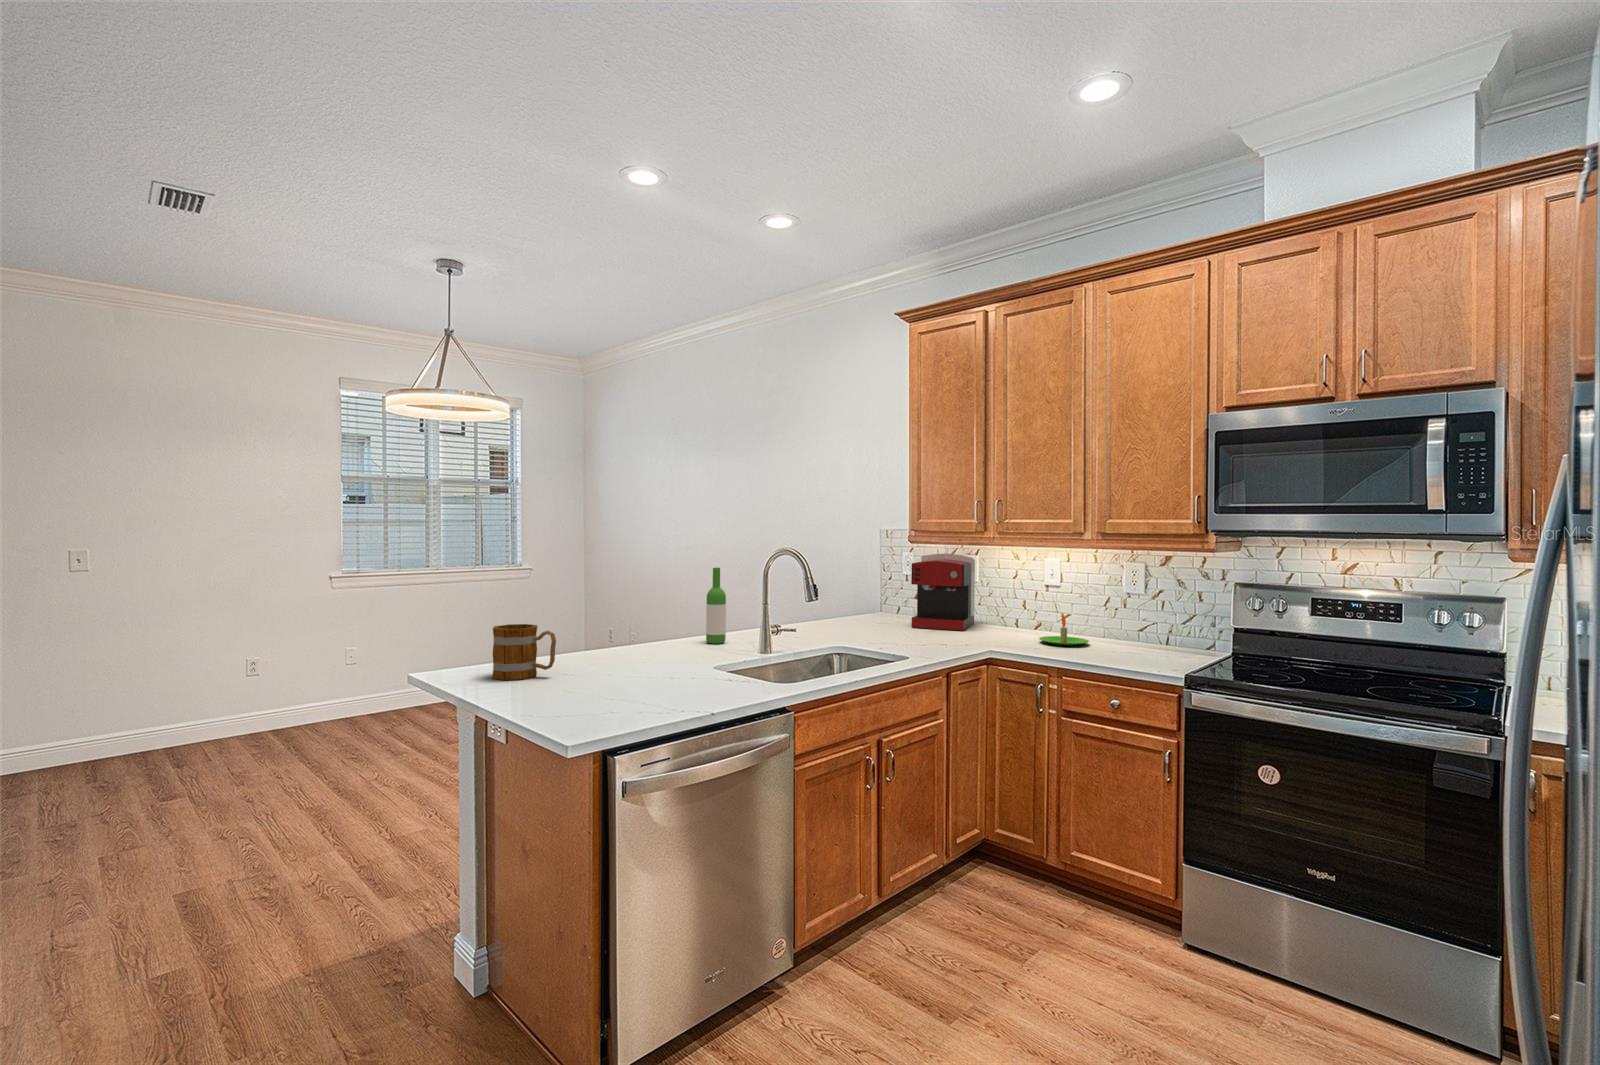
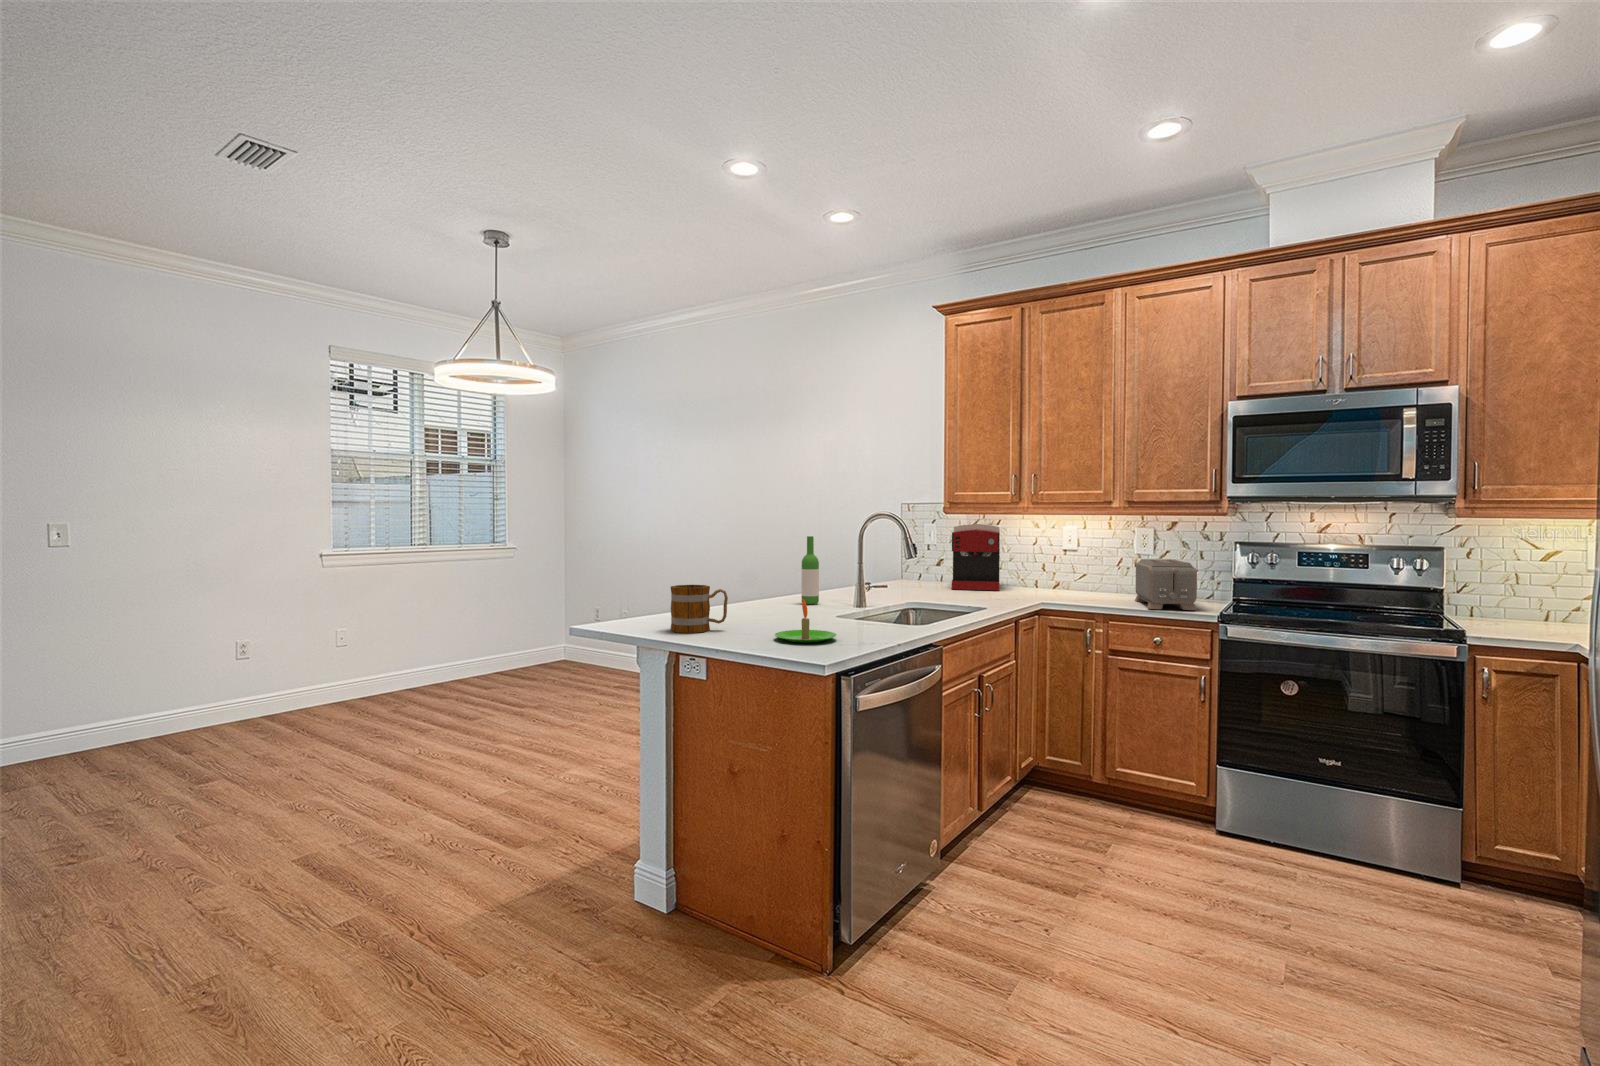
toaster: none [1109,601,1170,667] -> present [1135,559,1197,610]
candle: present [1039,613,1089,646] -> present [775,599,836,643]

